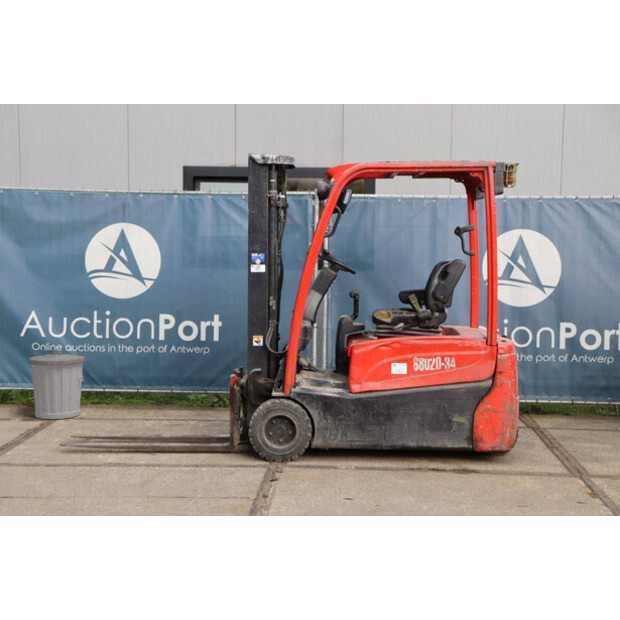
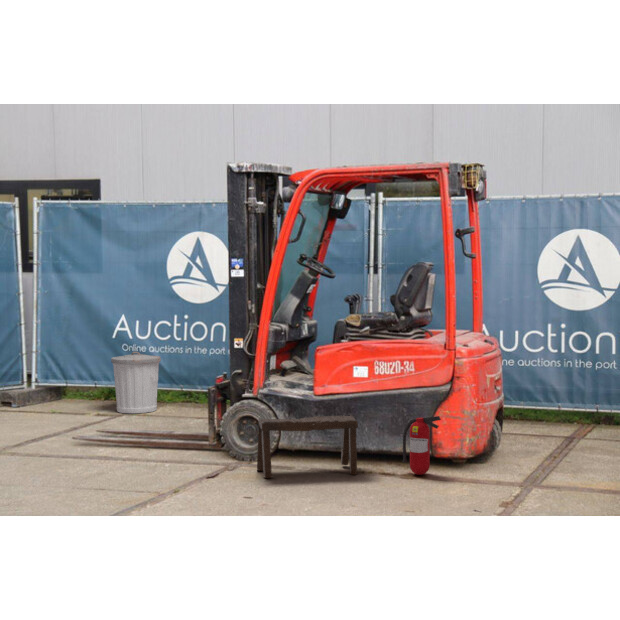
fire extinguisher: none [447,411,490,470] -> present [403,416,441,475]
bench: none [305,413,415,489] -> present [257,415,358,478]

